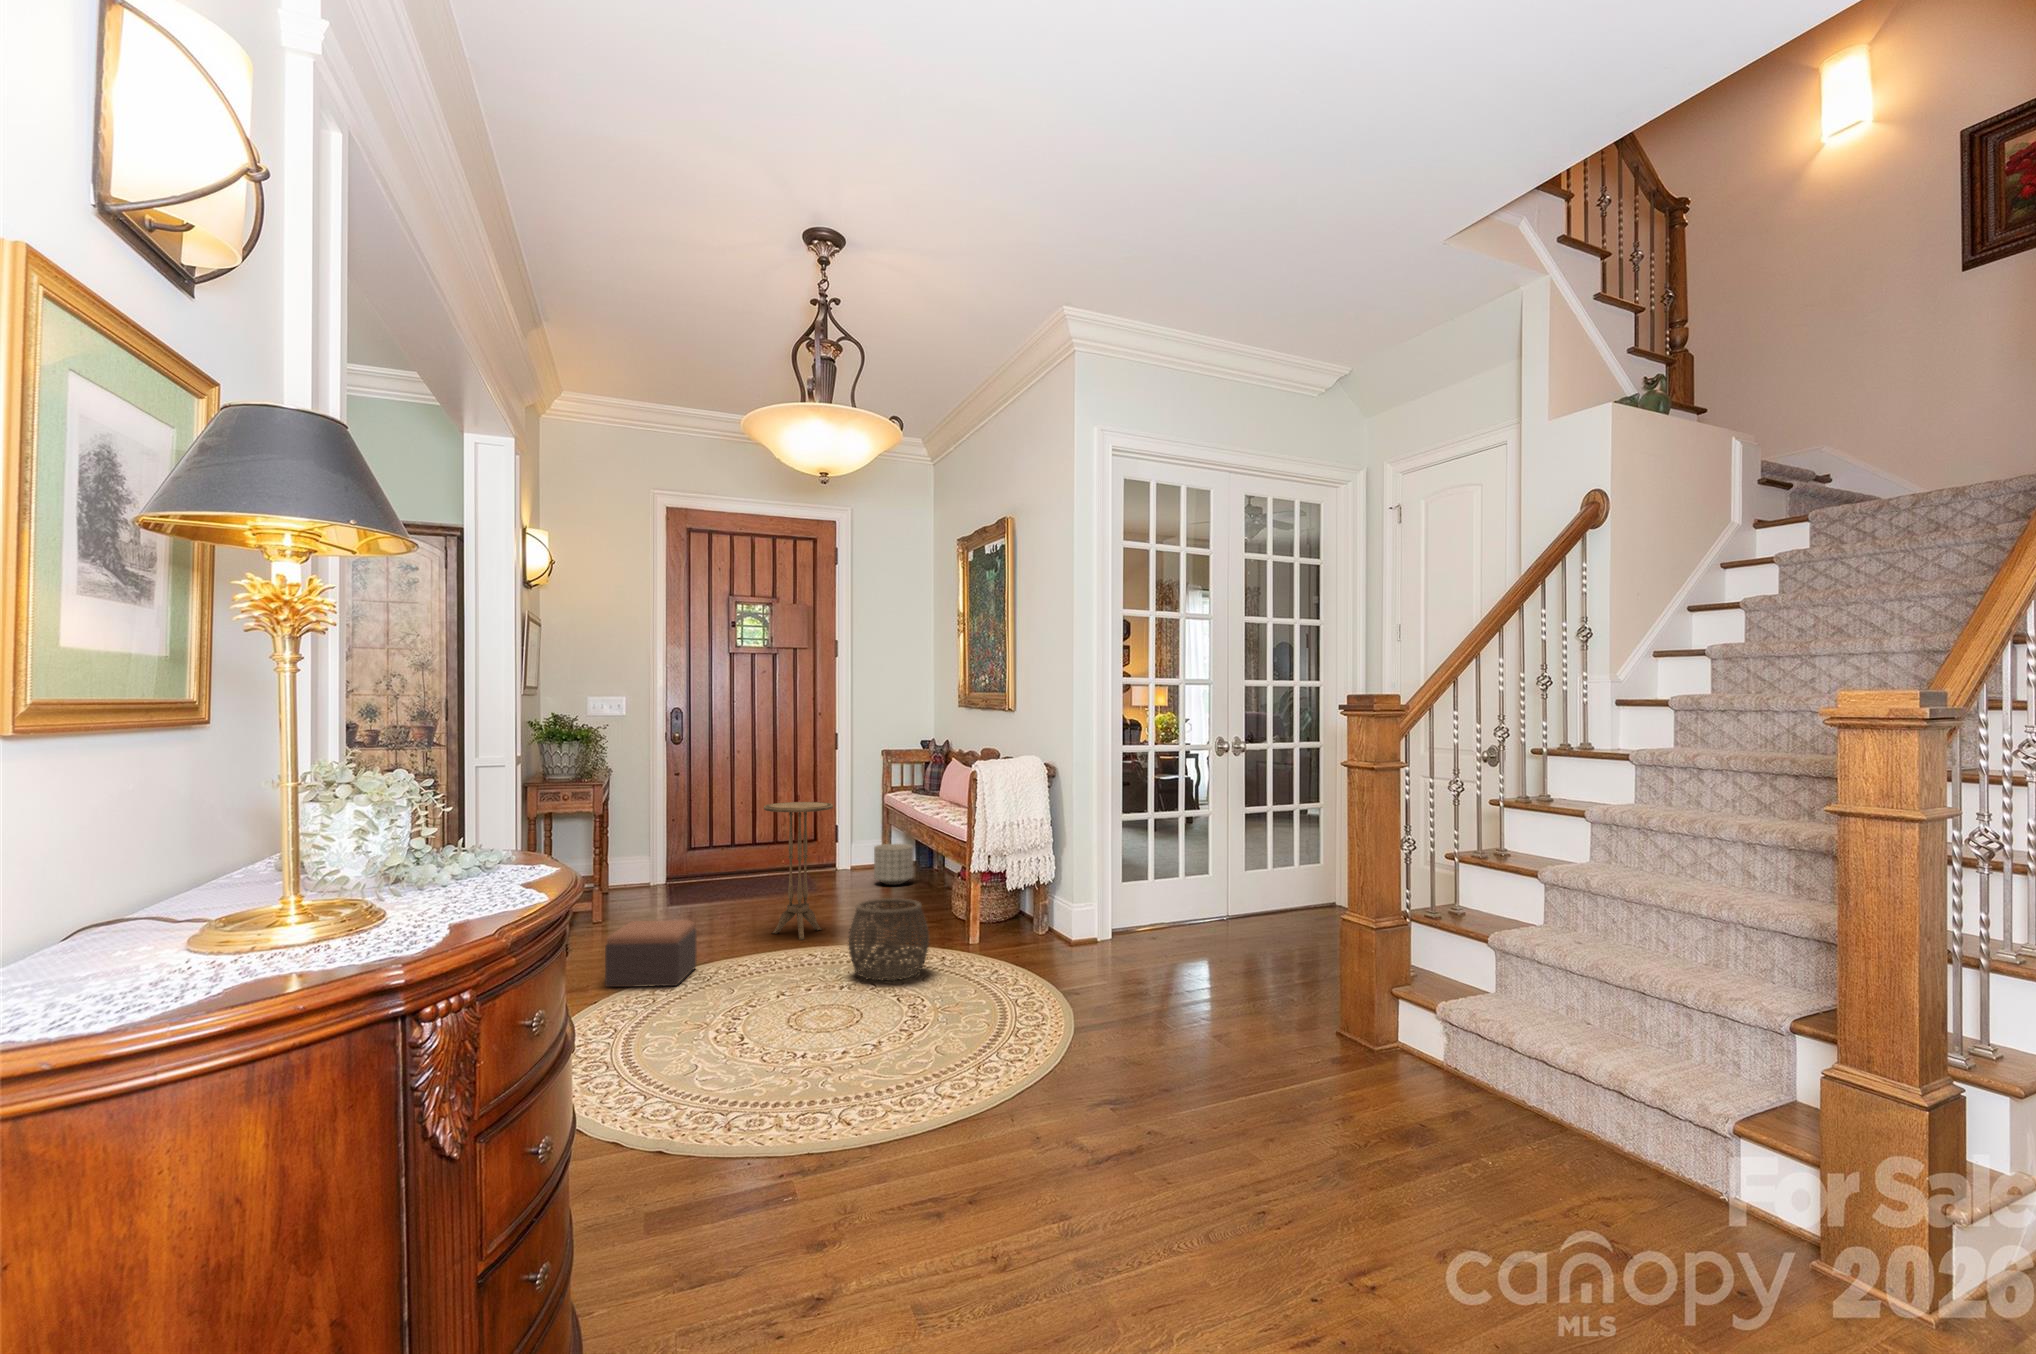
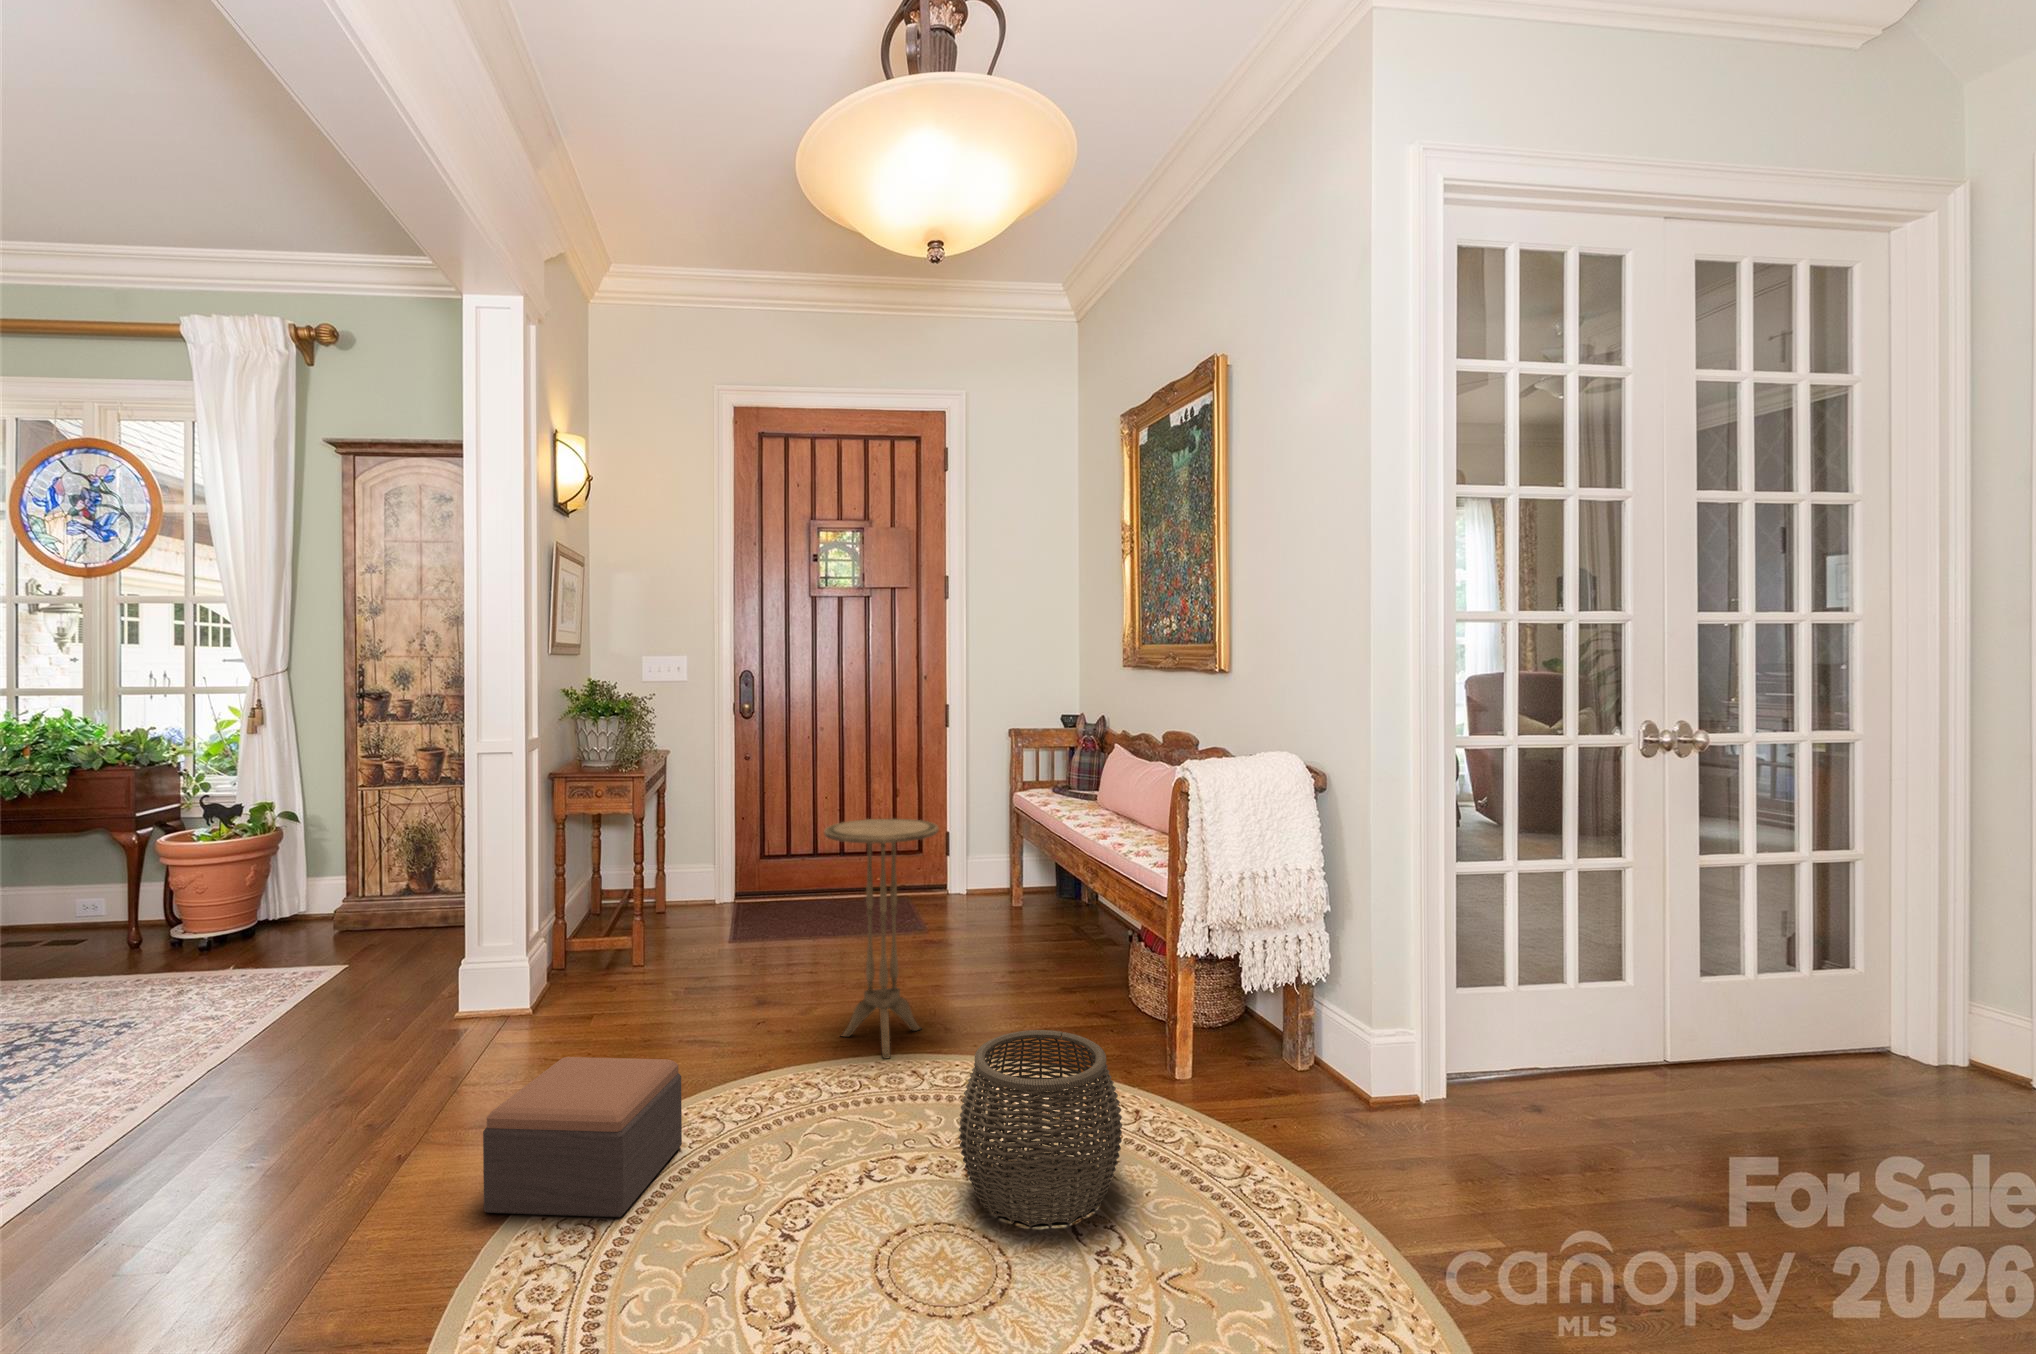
planter: present [874,844,913,885] -> none [1003,860,1058,921]

